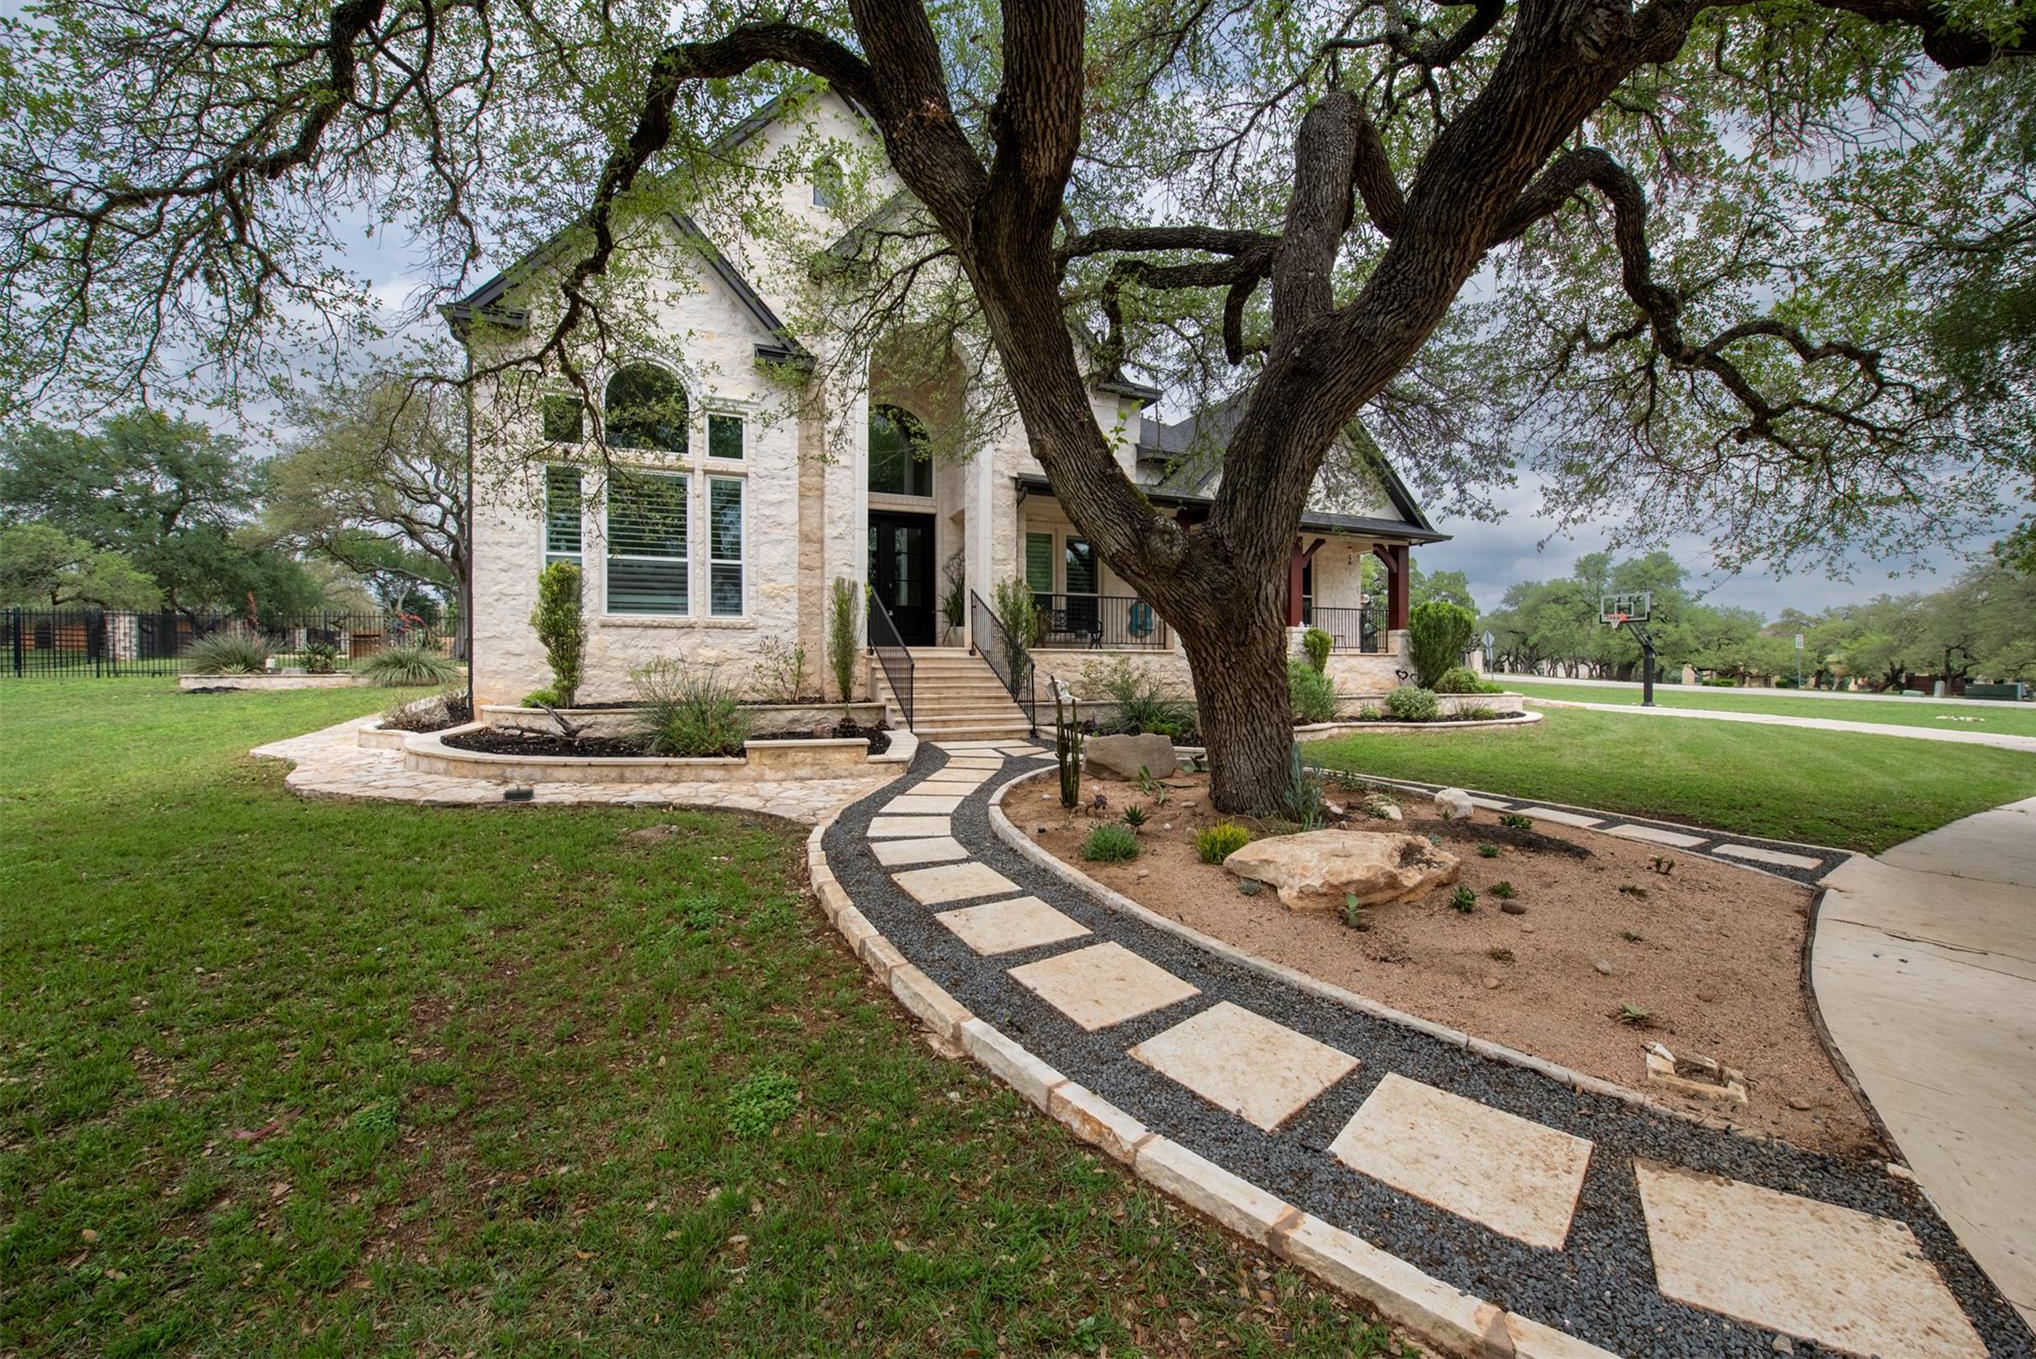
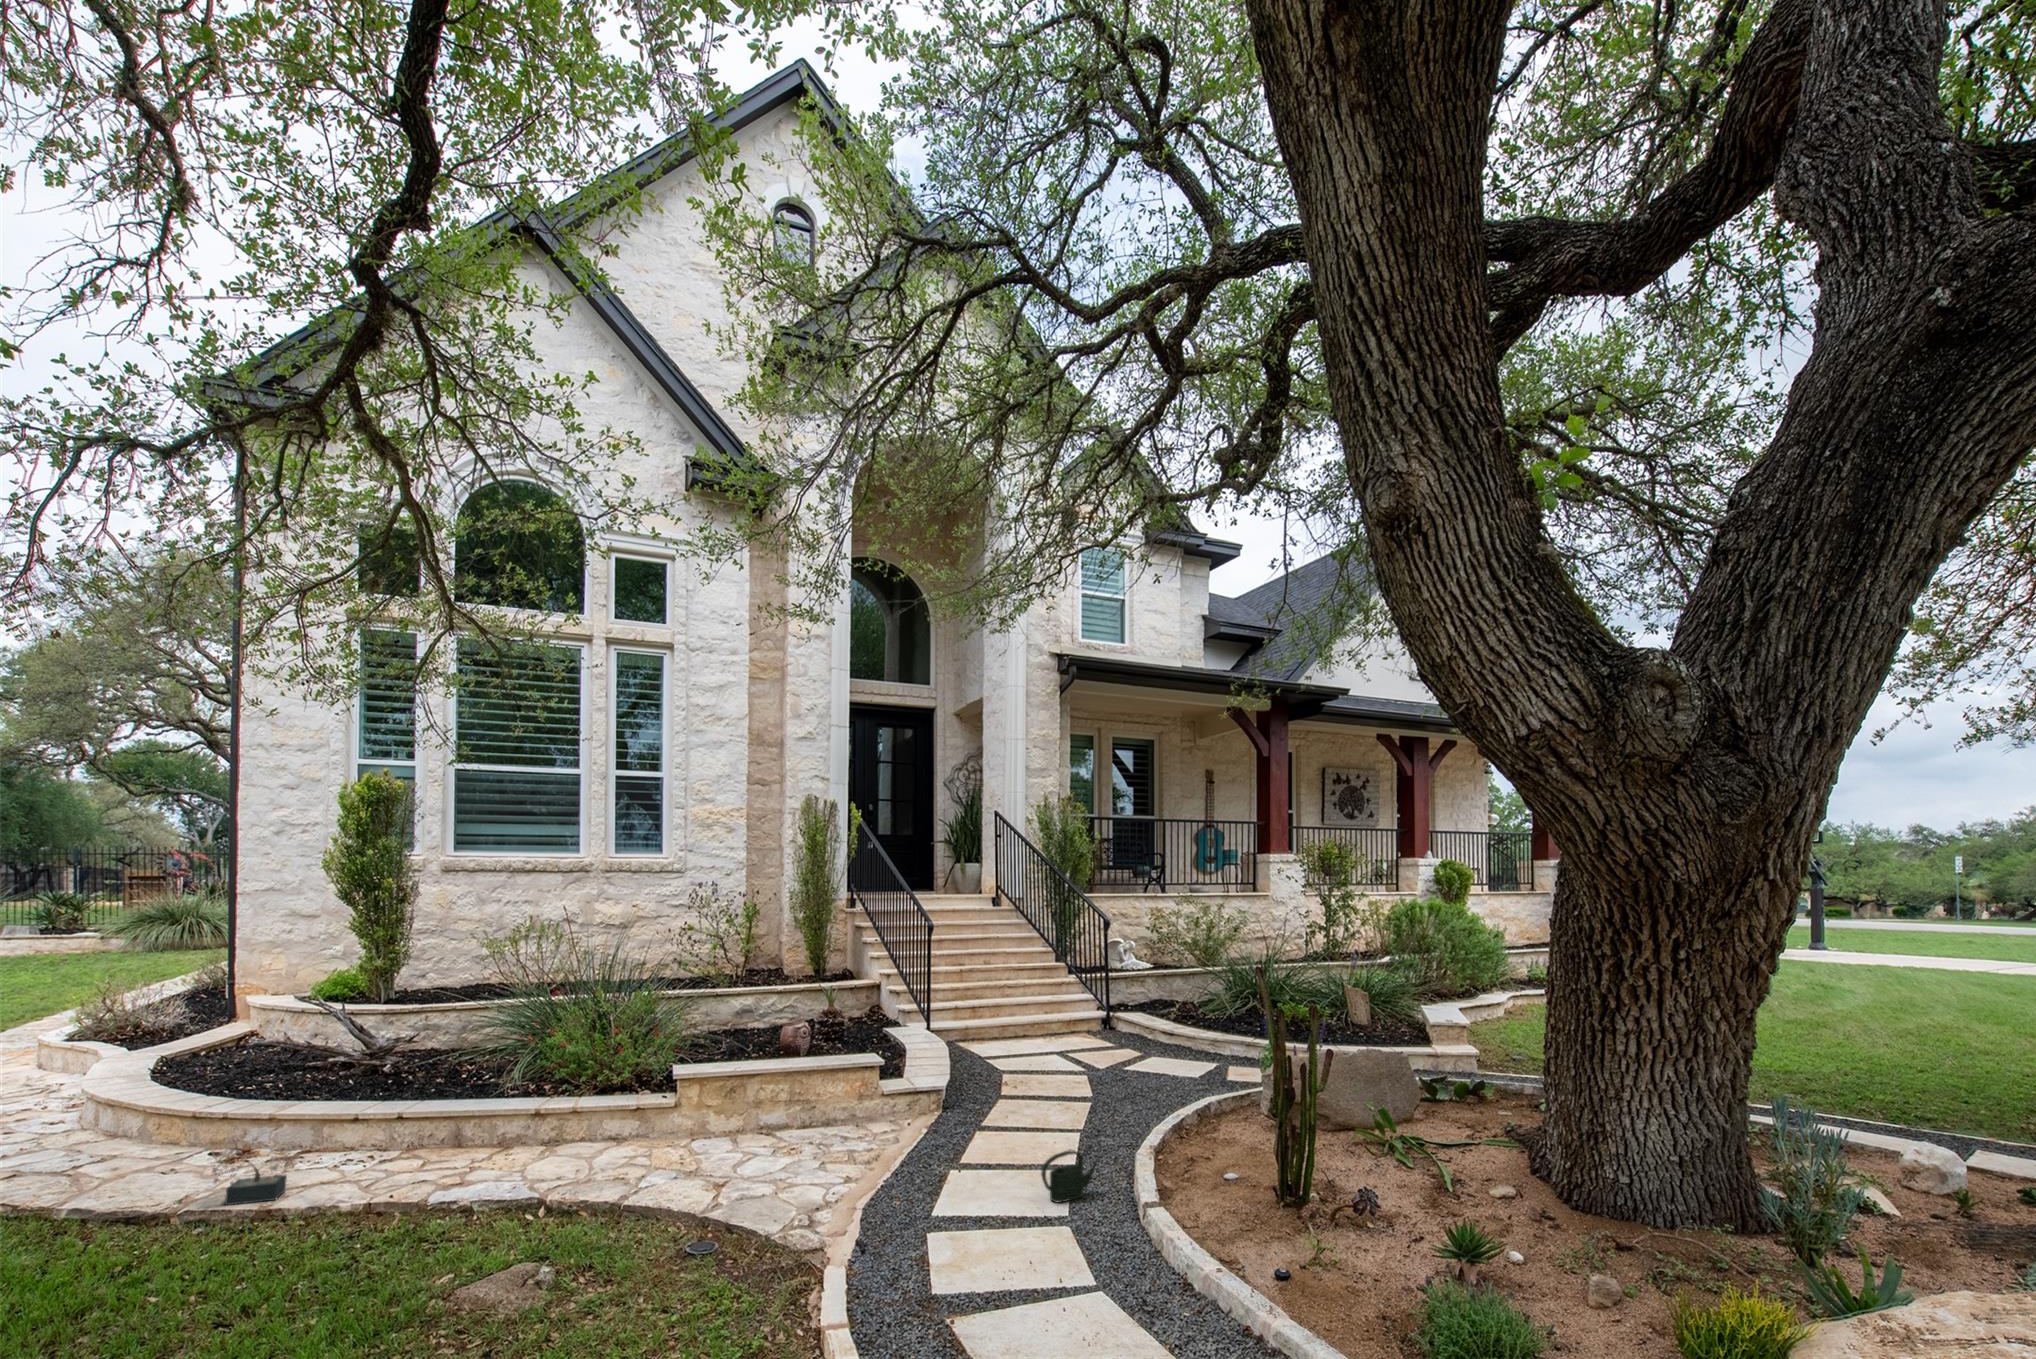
watering can: none [945,785,982,811] -> present [1041,1151,1101,1203]

